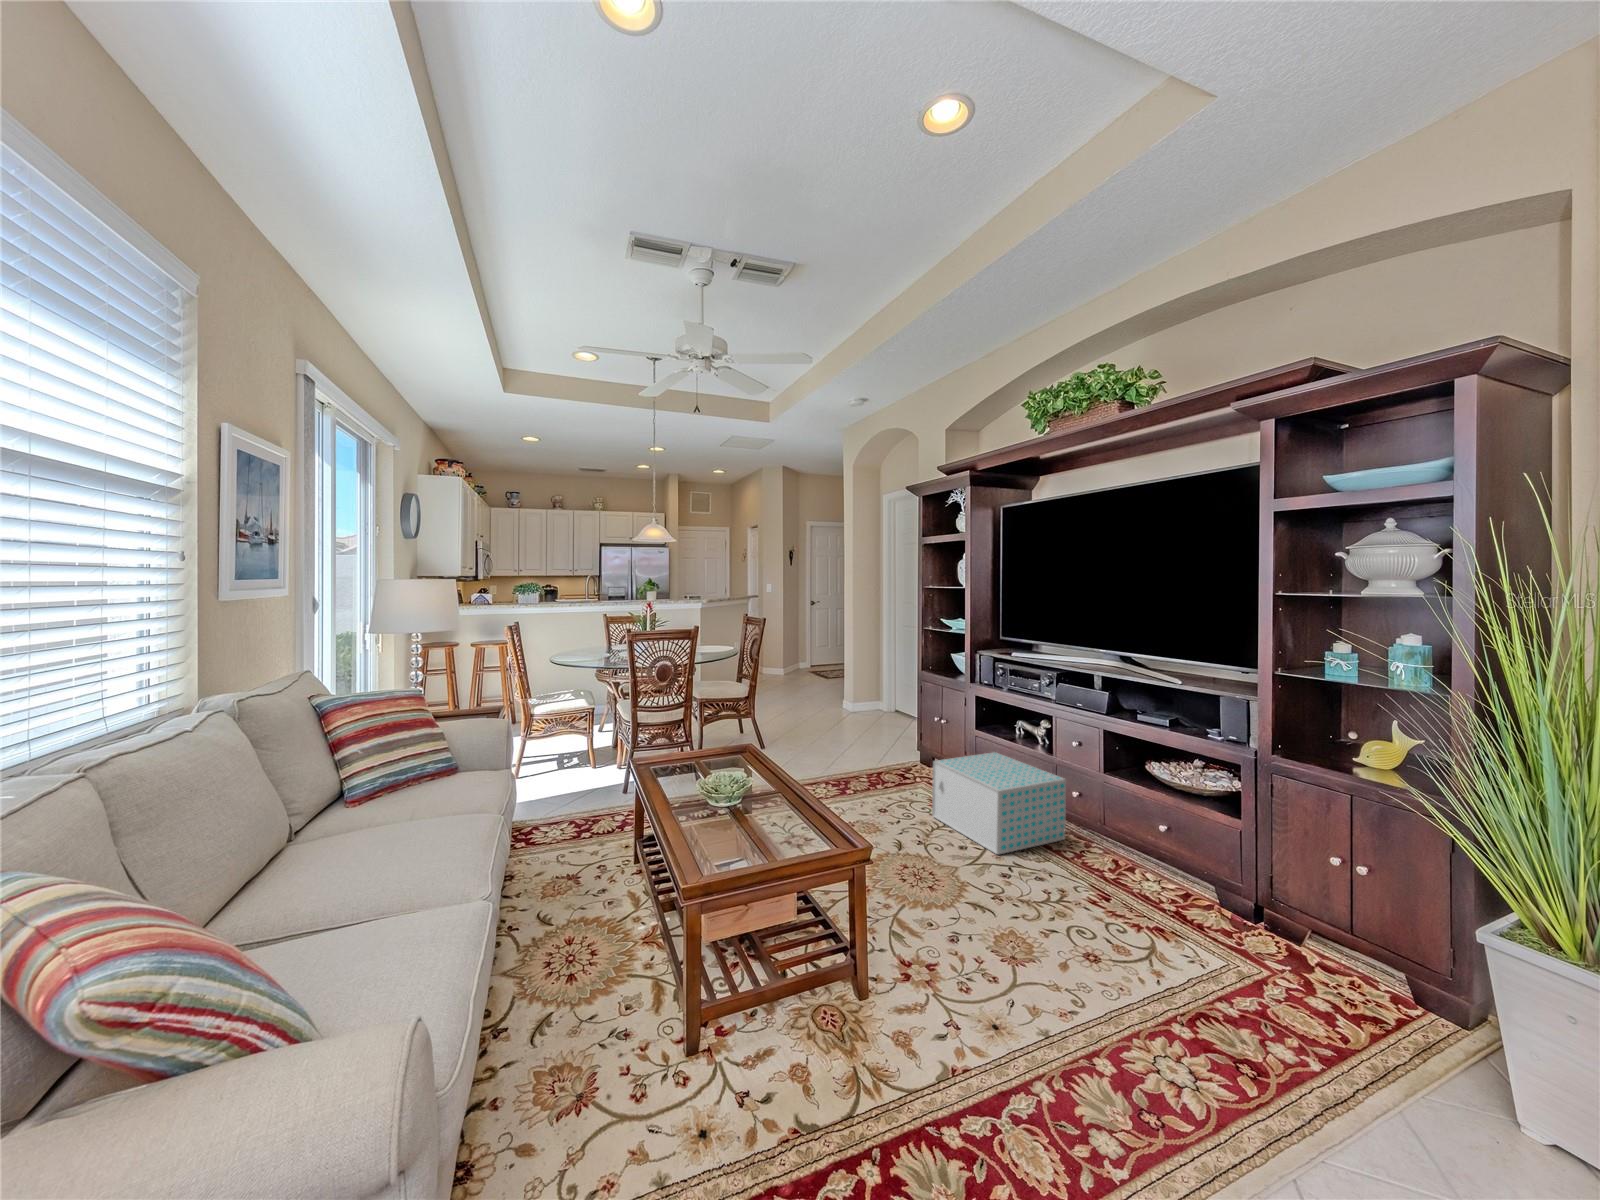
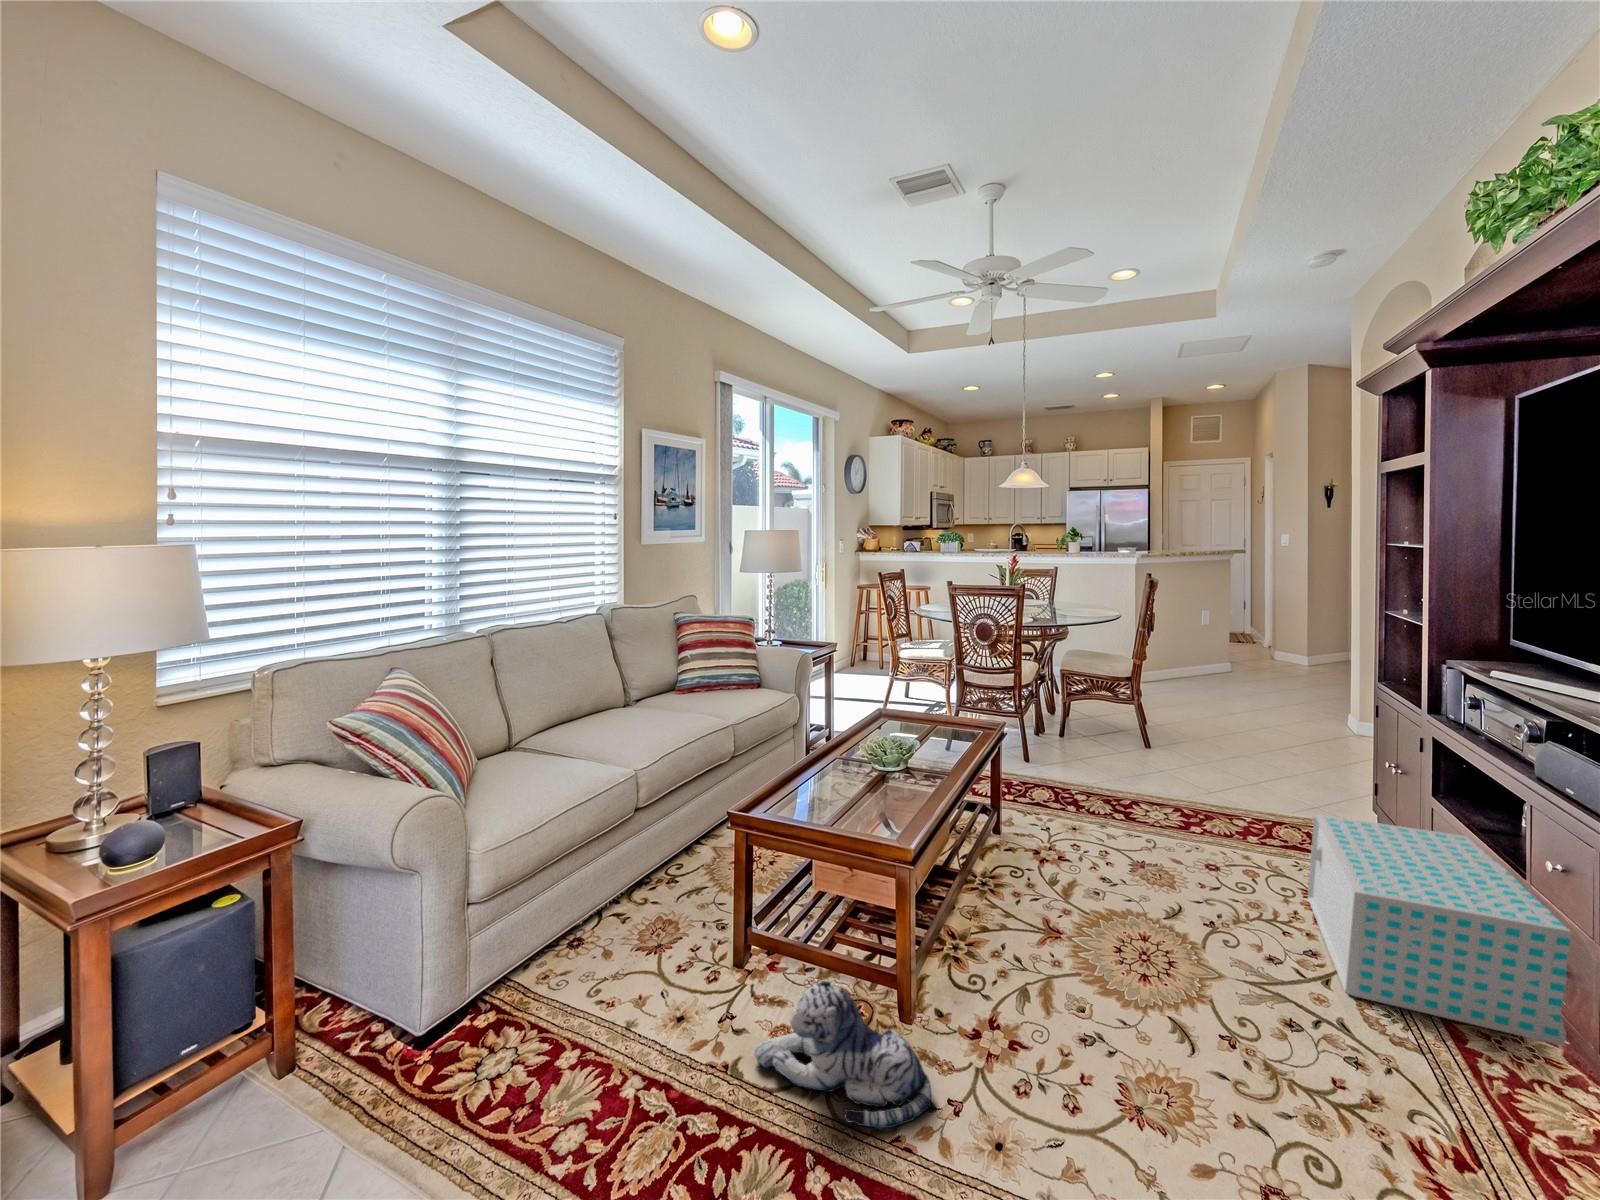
plush toy: none [807,978,945,1104] -> present [755,980,931,1129]

